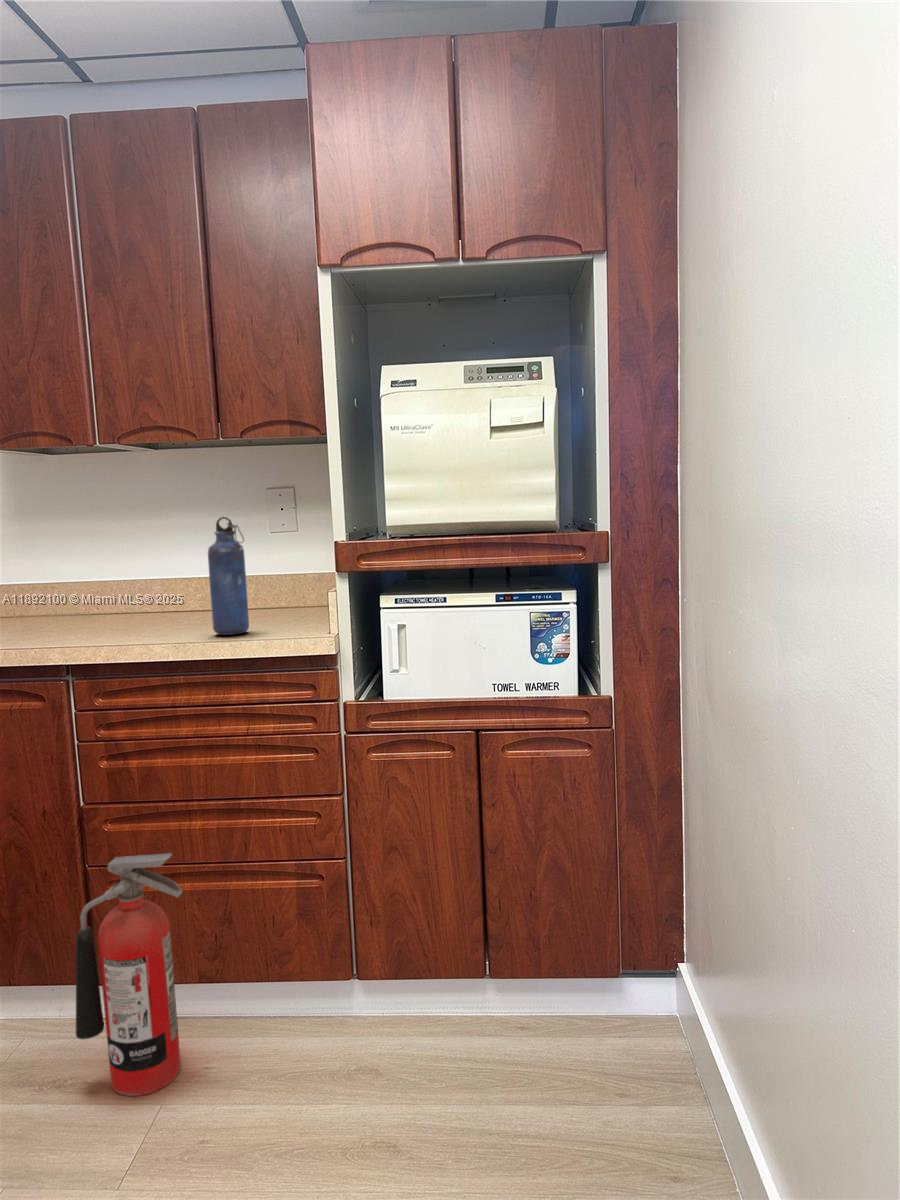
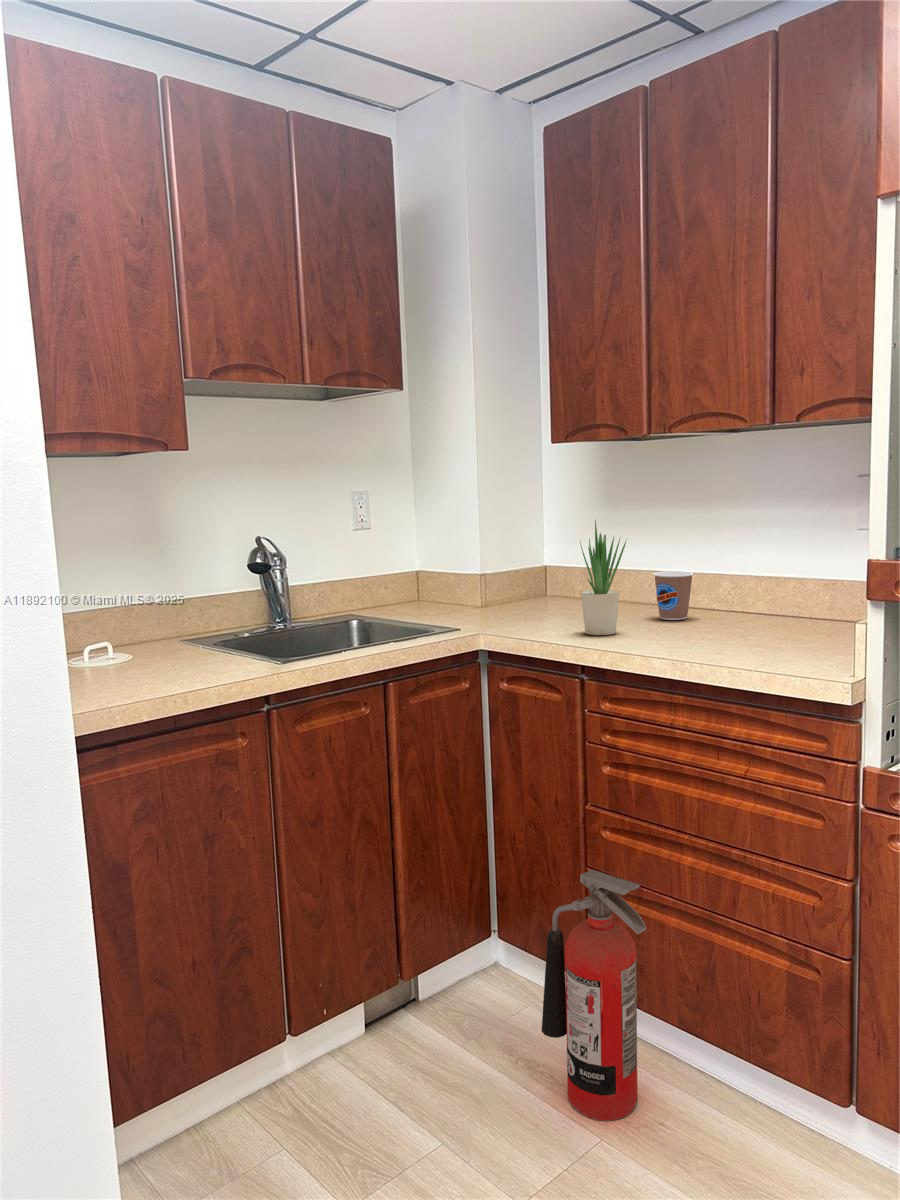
water bottle: present [208,517,249,635] -> none [729,519,773,658]
potted plant: none [37,524,88,640] -> present [581,520,626,635]
coffee cup: none [96,577,135,622] -> present [653,571,693,620]

